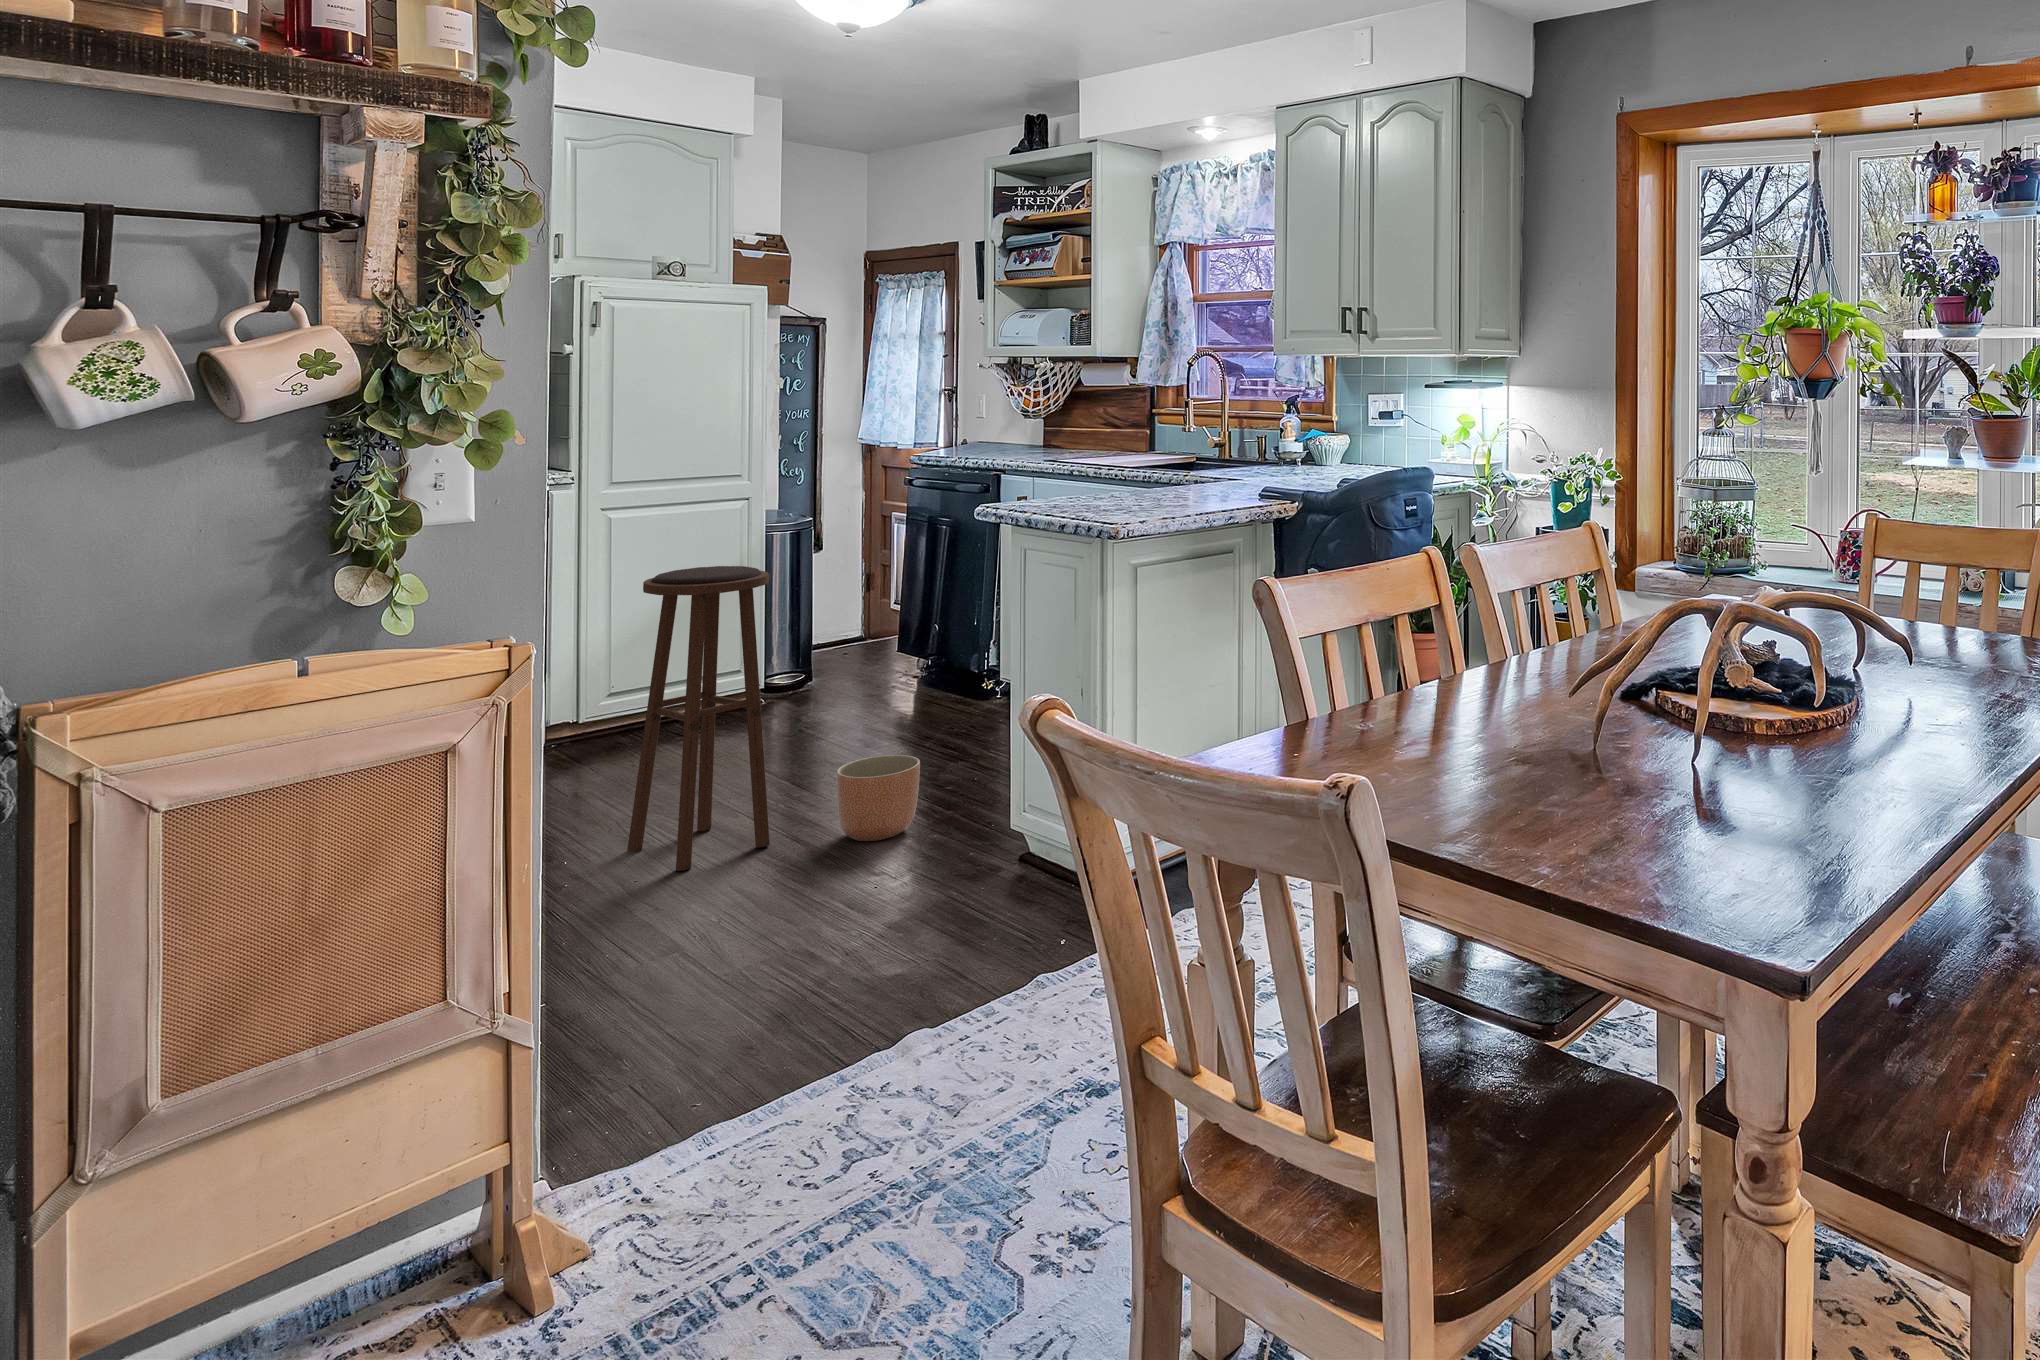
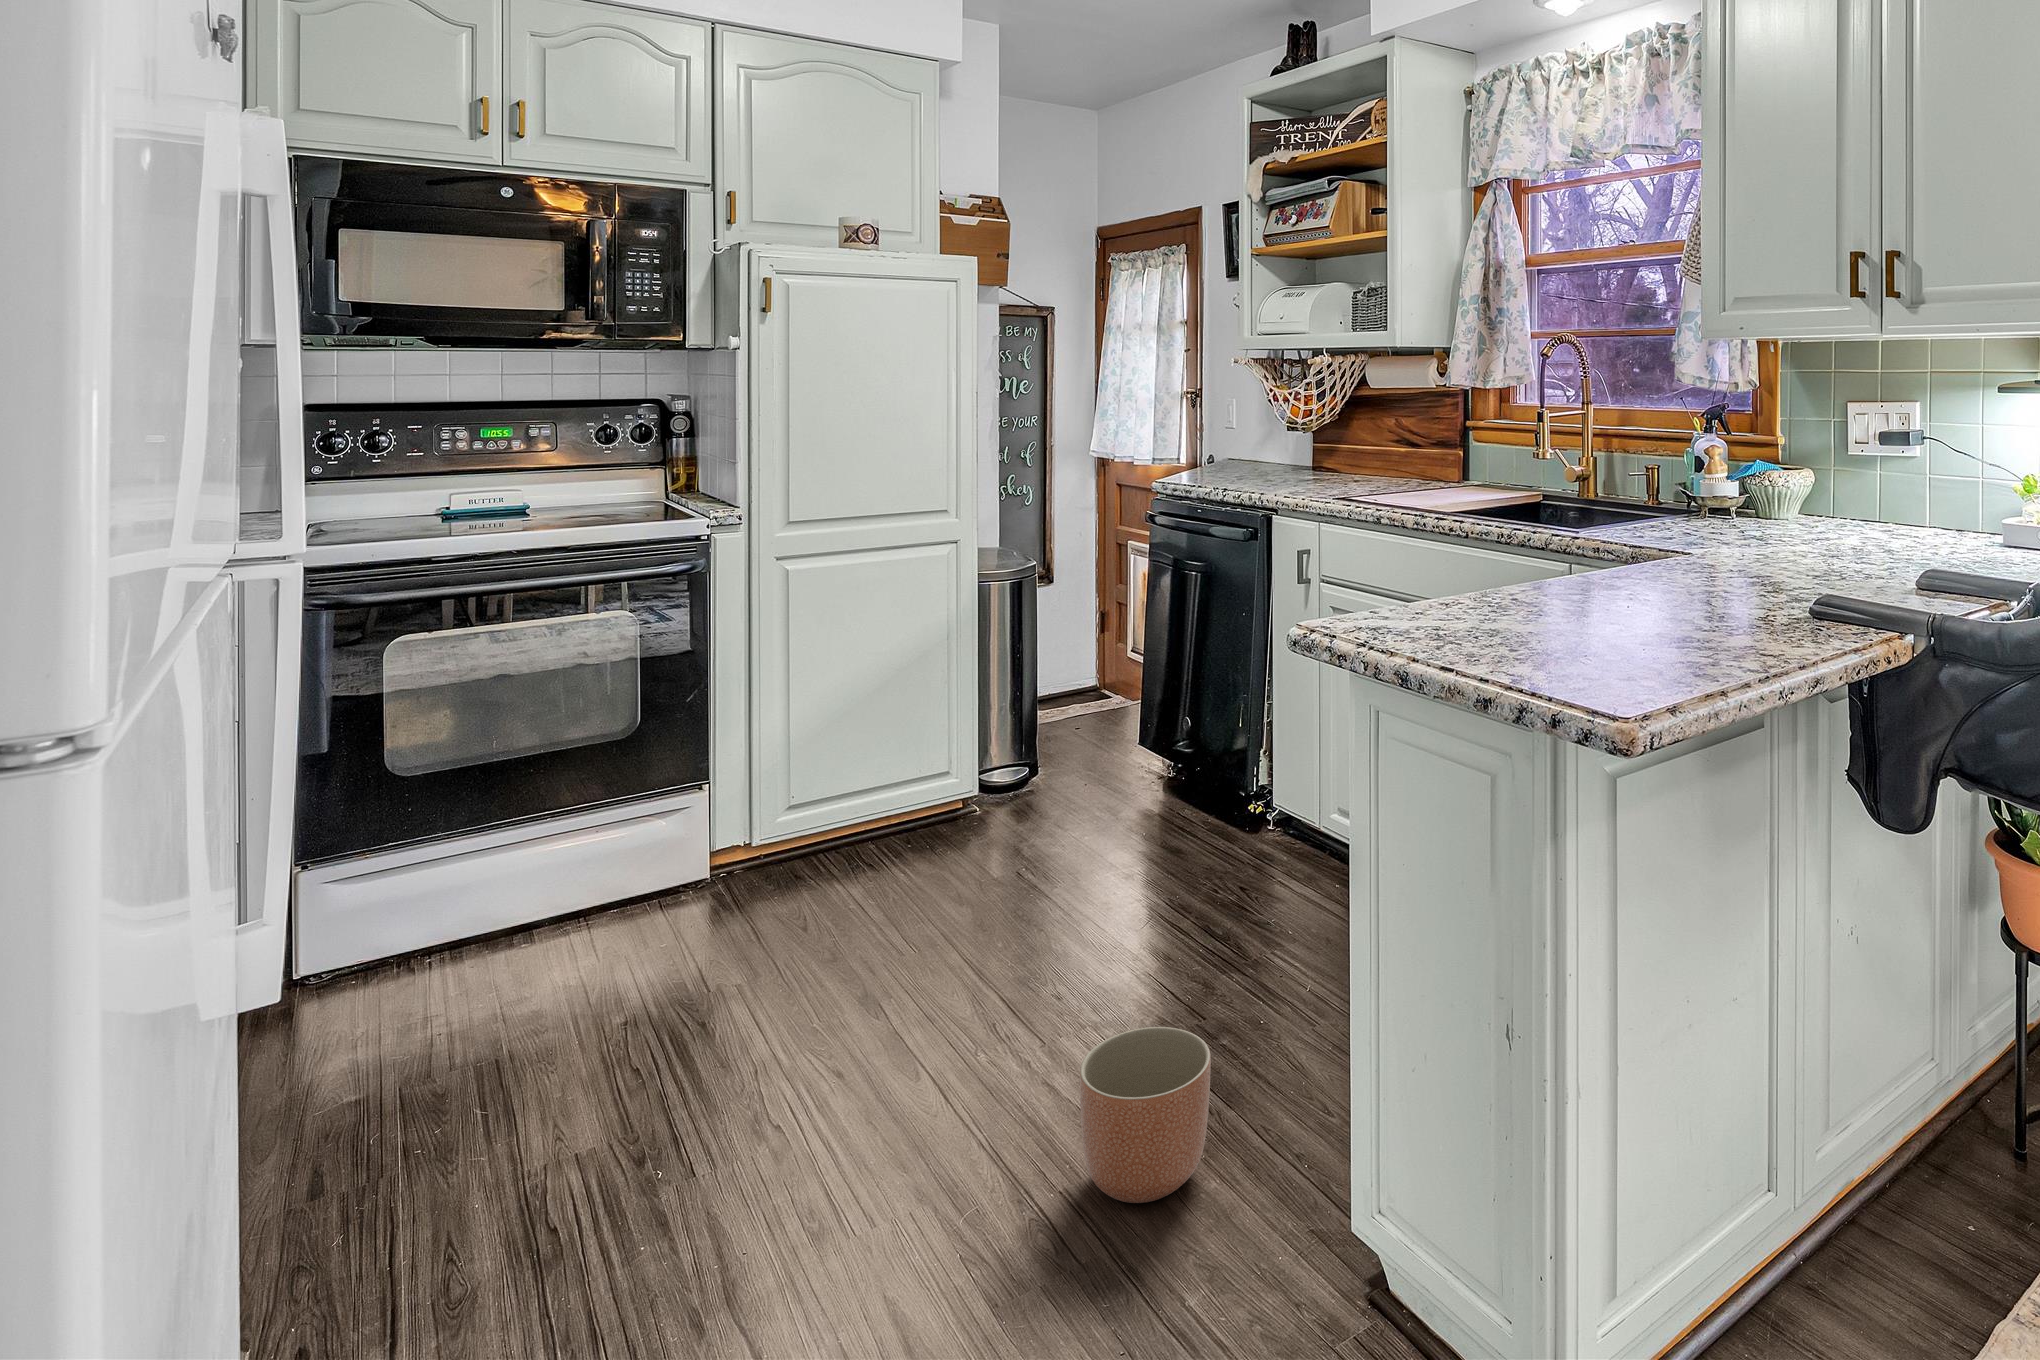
stool: present [627,566,770,871] -> none [763,703,977,1262]

